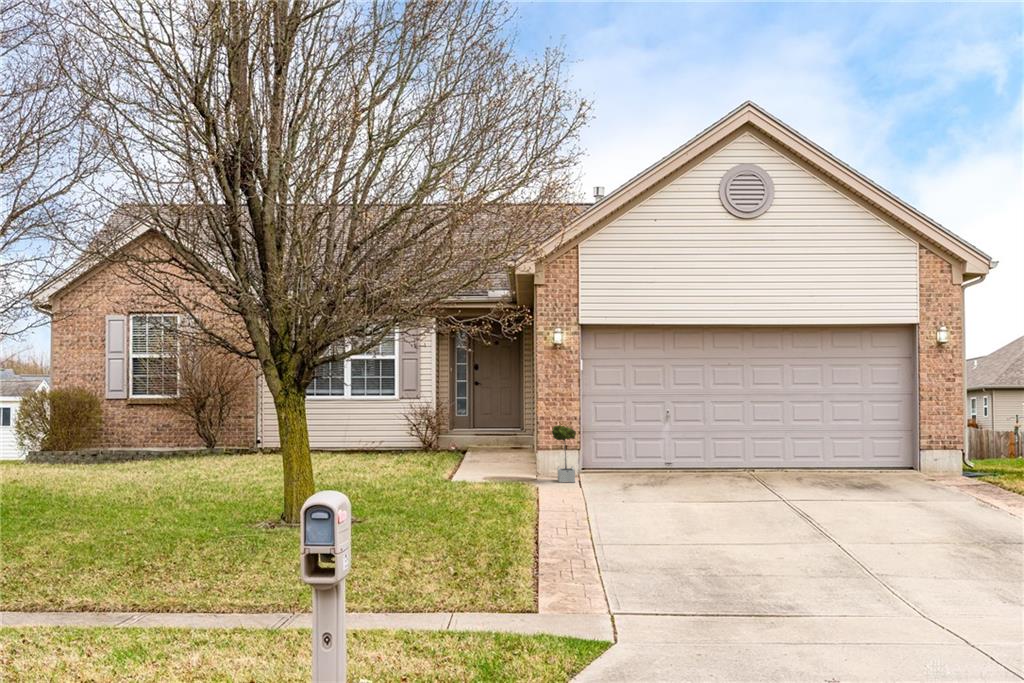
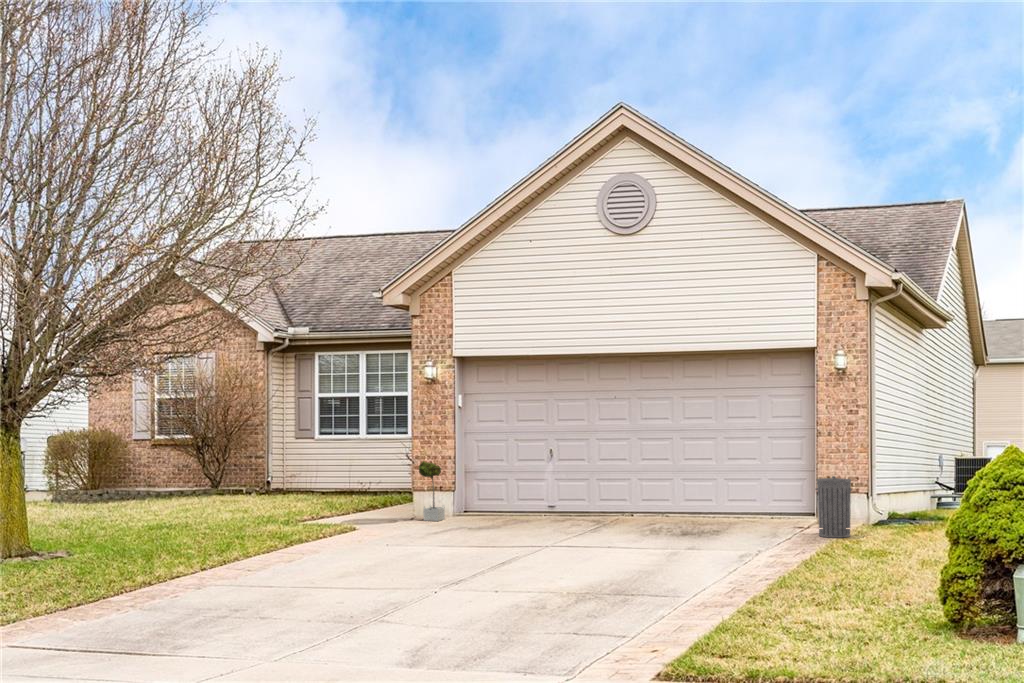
trash can: none [928,433,960,485] -> present [816,476,852,538]

